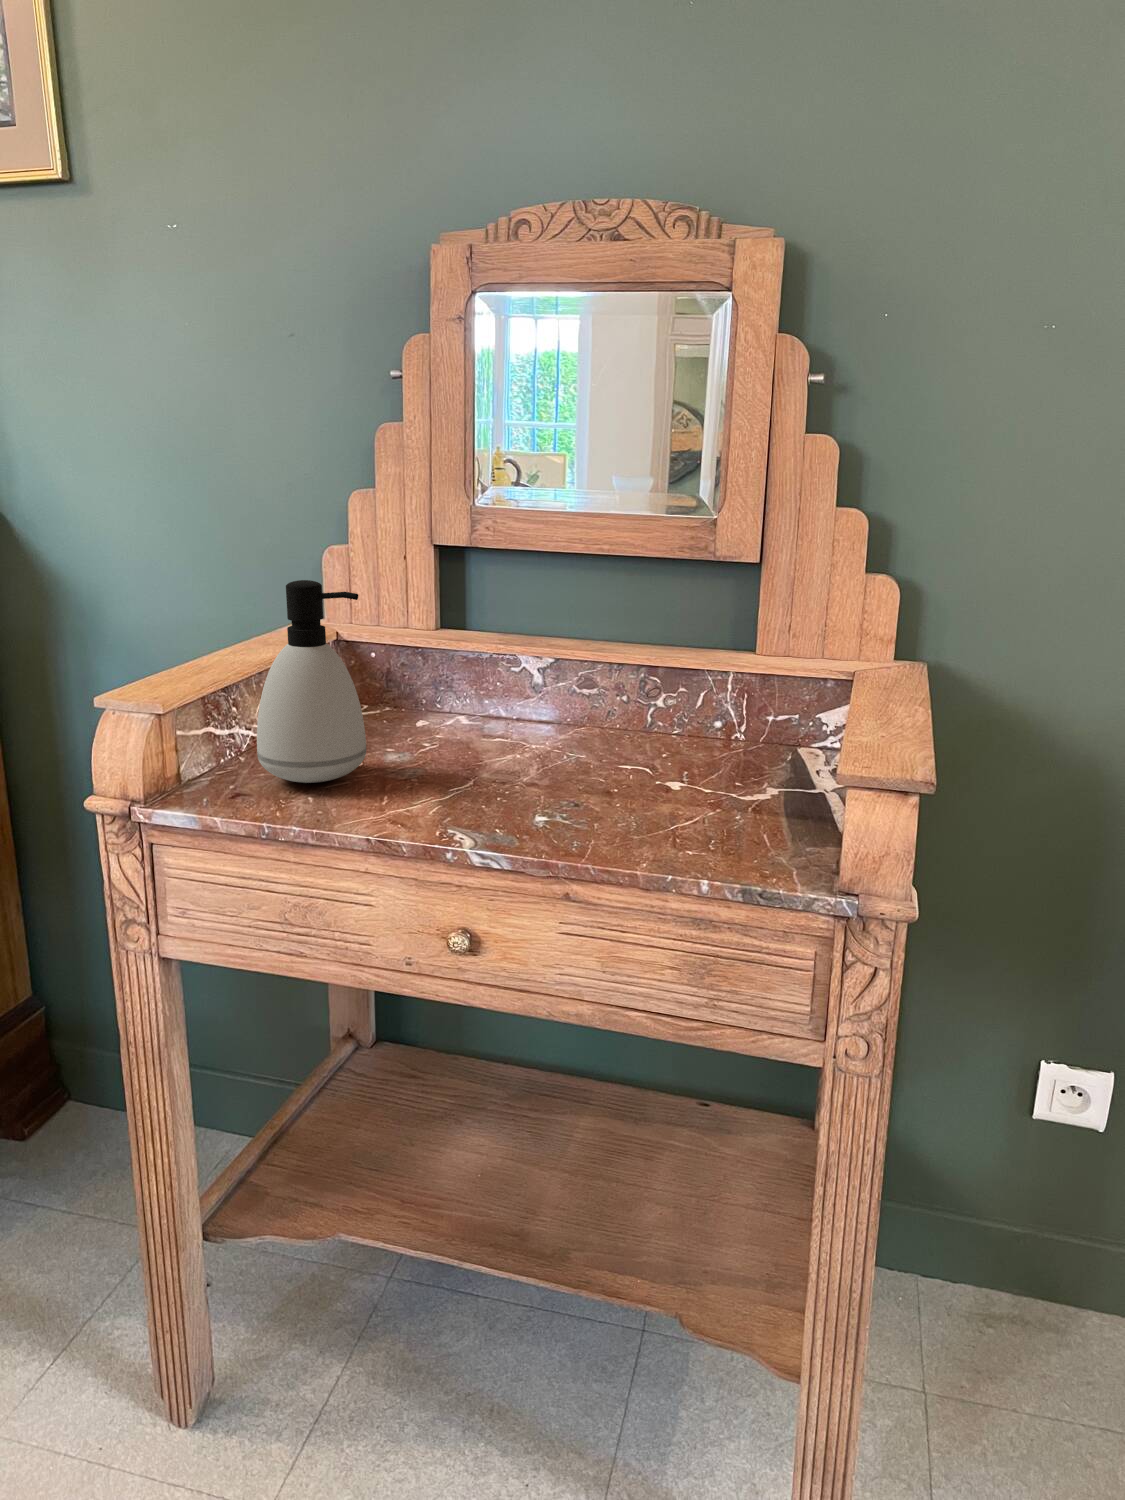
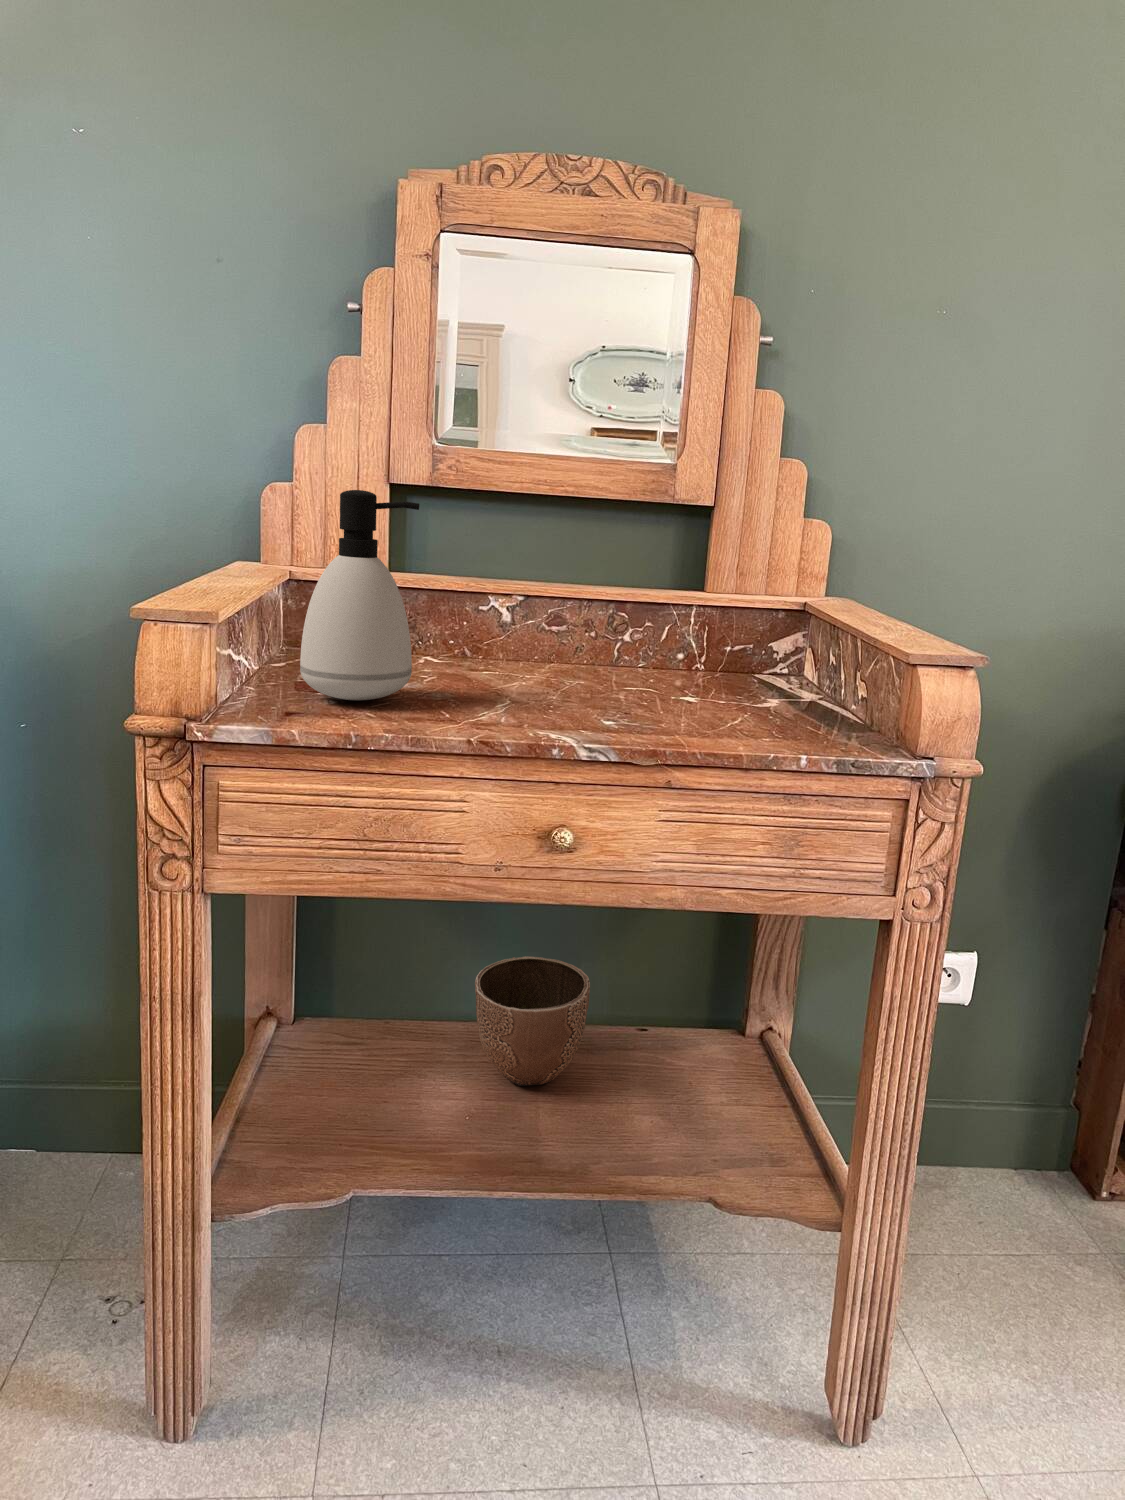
decorative bowl: none [489,1017,607,1152] -> present [475,956,590,1086]

